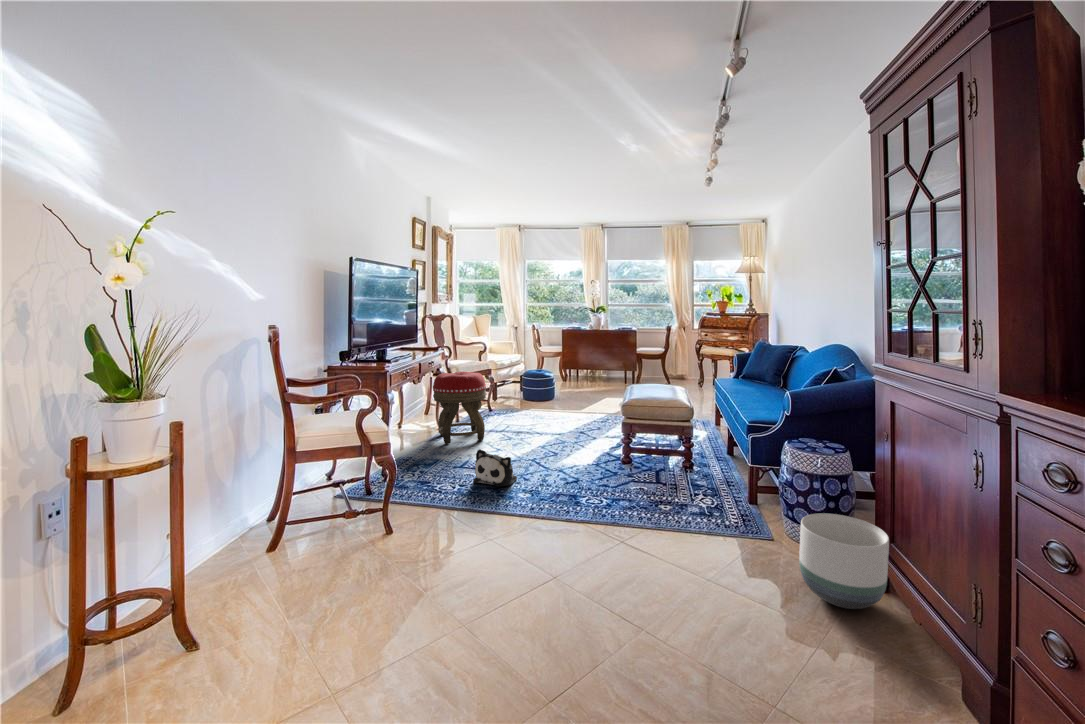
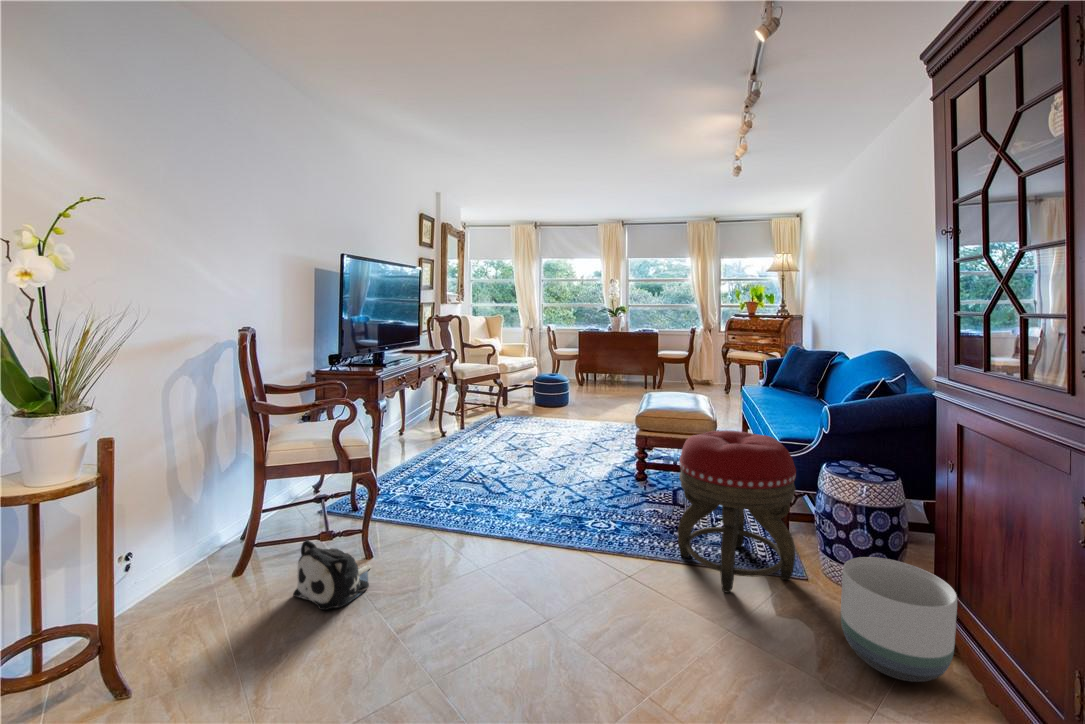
footstool: present [433,372,486,444] -> present [678,430,796,593]
plush toy: present [473,449,517,487] -> present [293,540,371,610]

